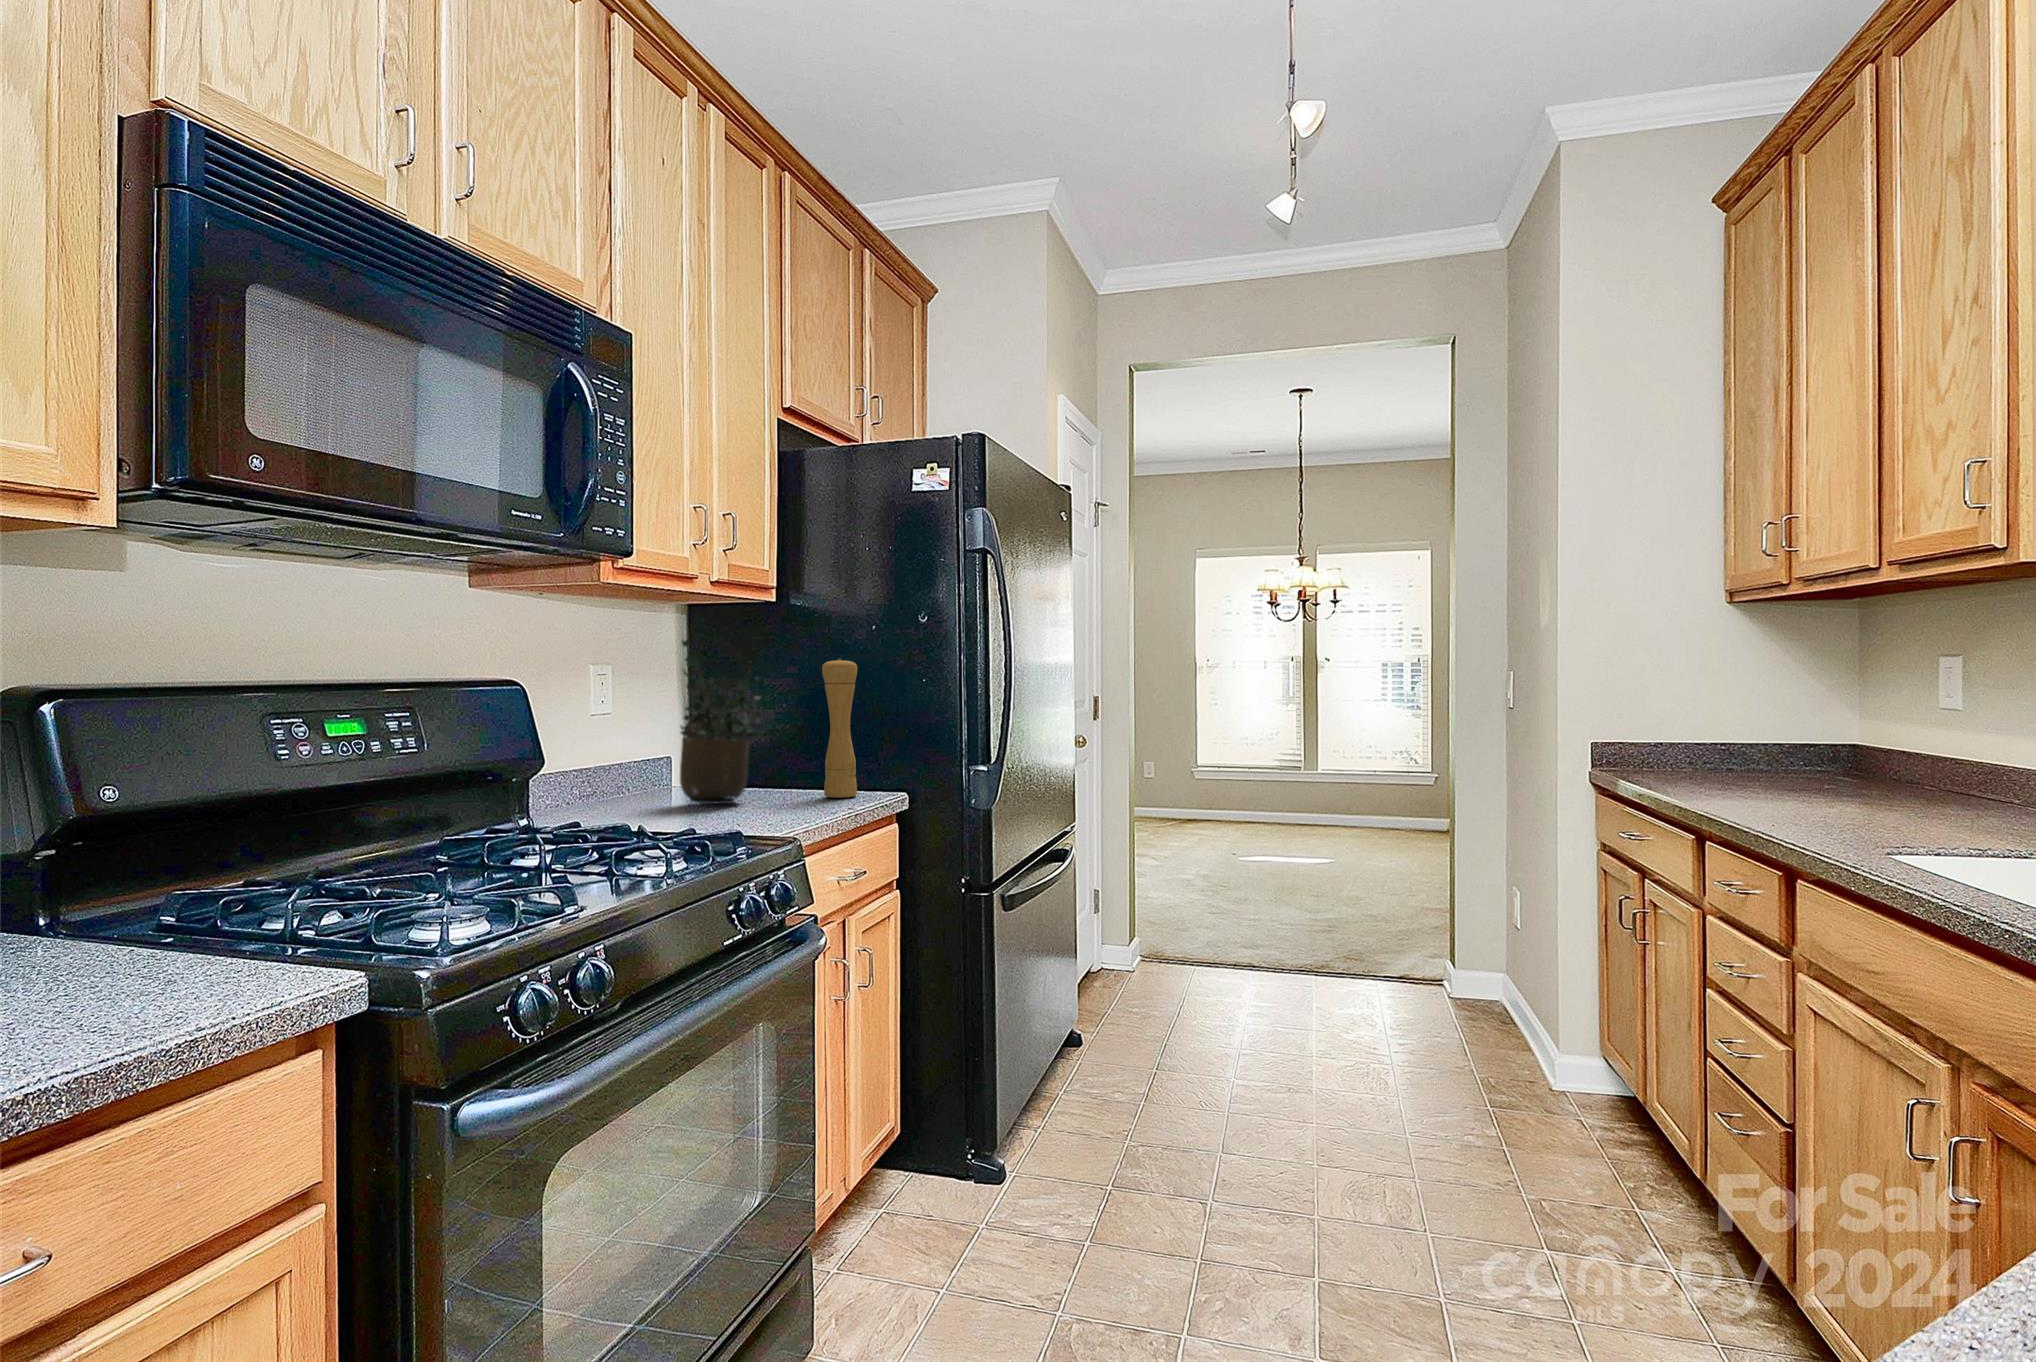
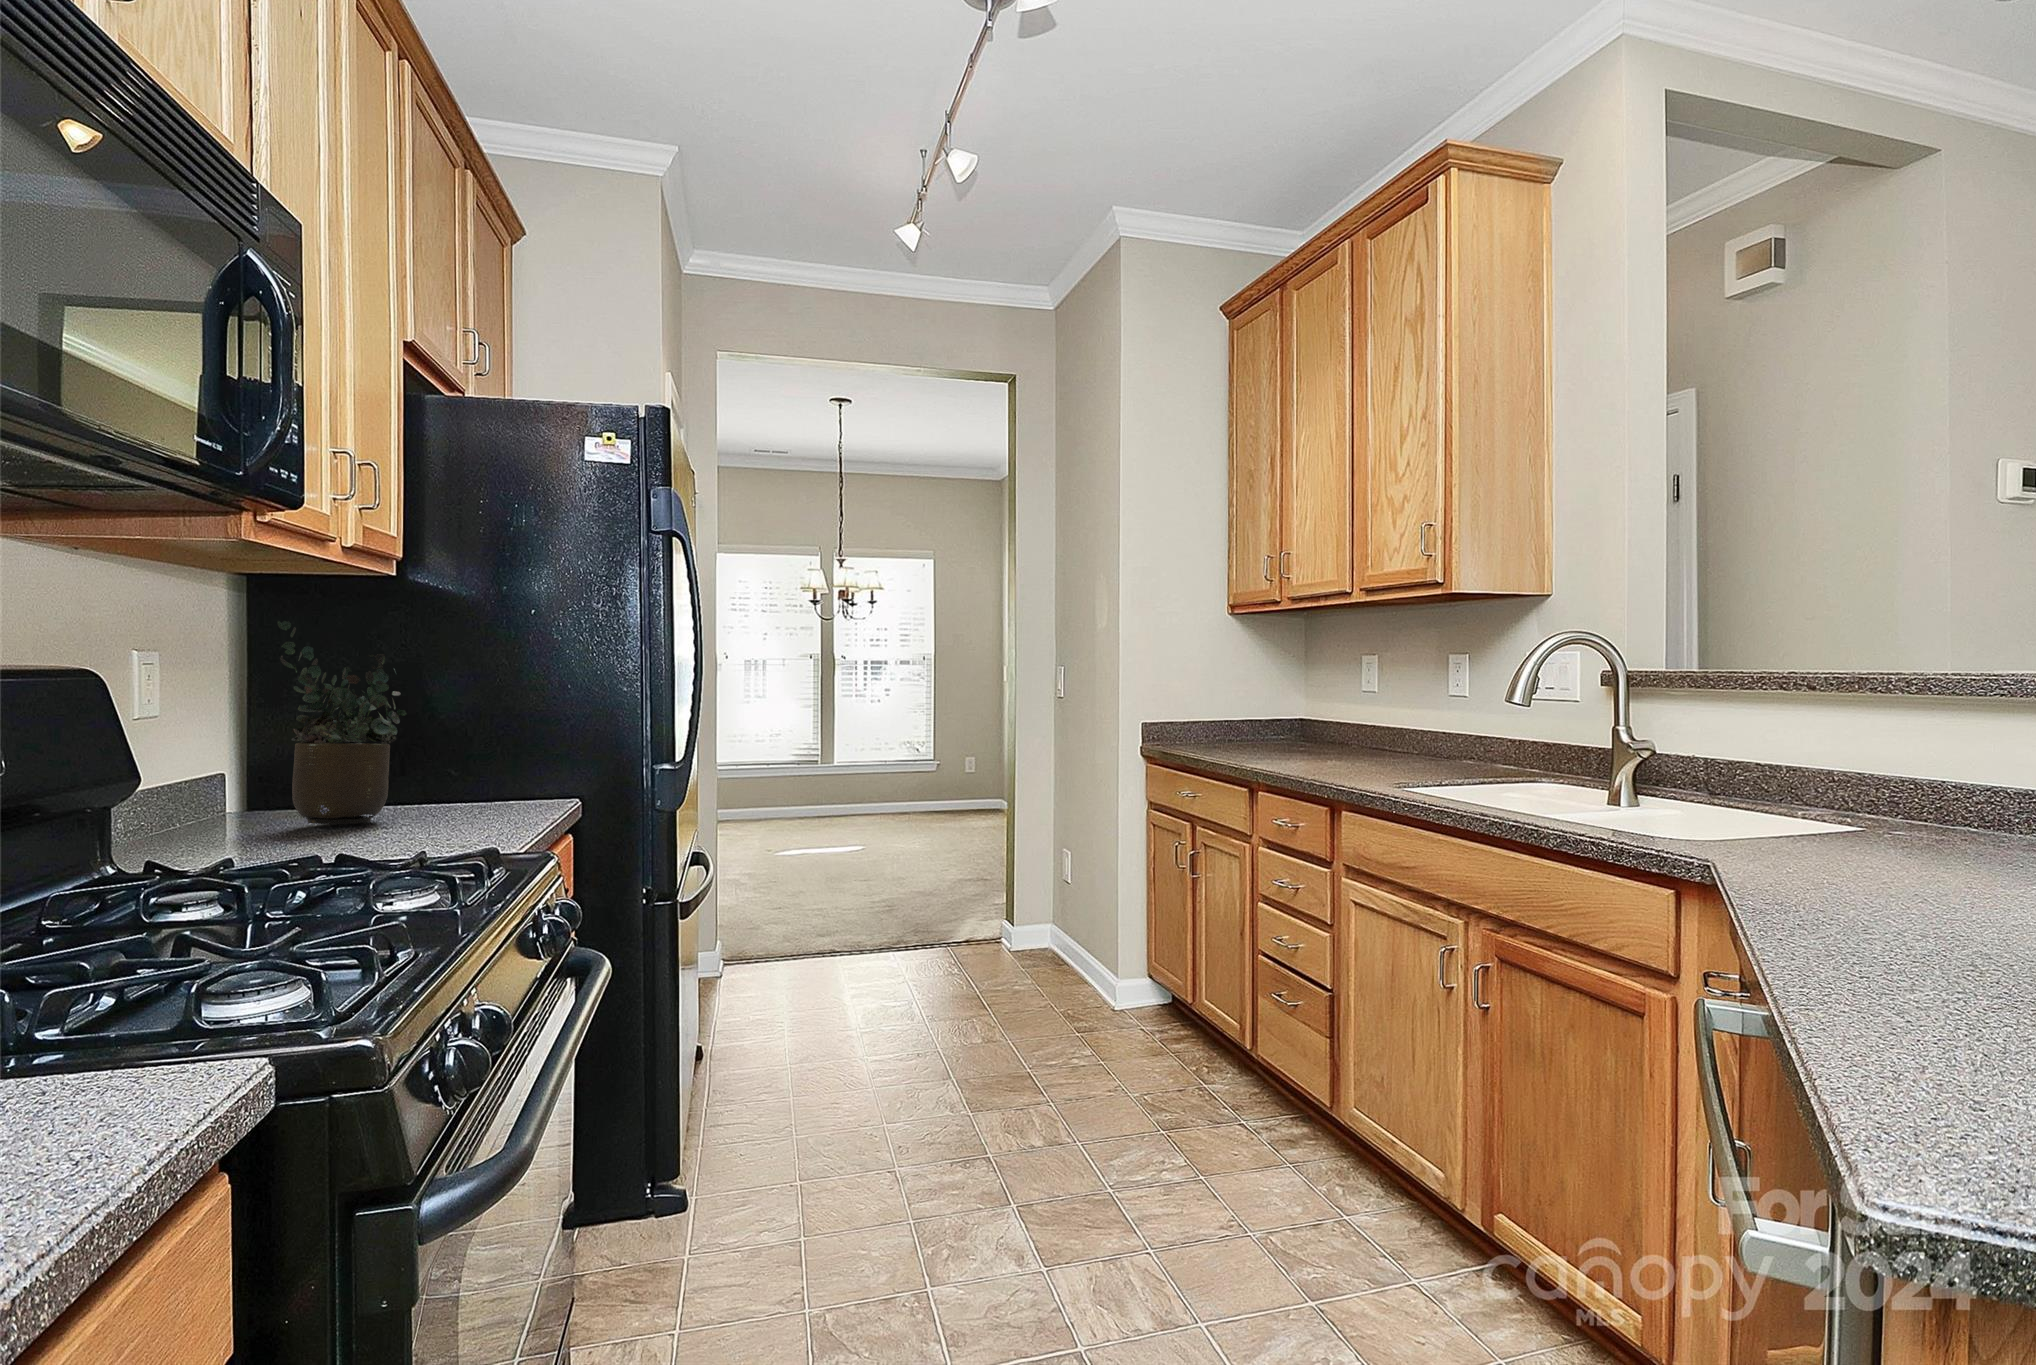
pepper mill: present [822,658,857,798] -> none [482,647,527,808]

